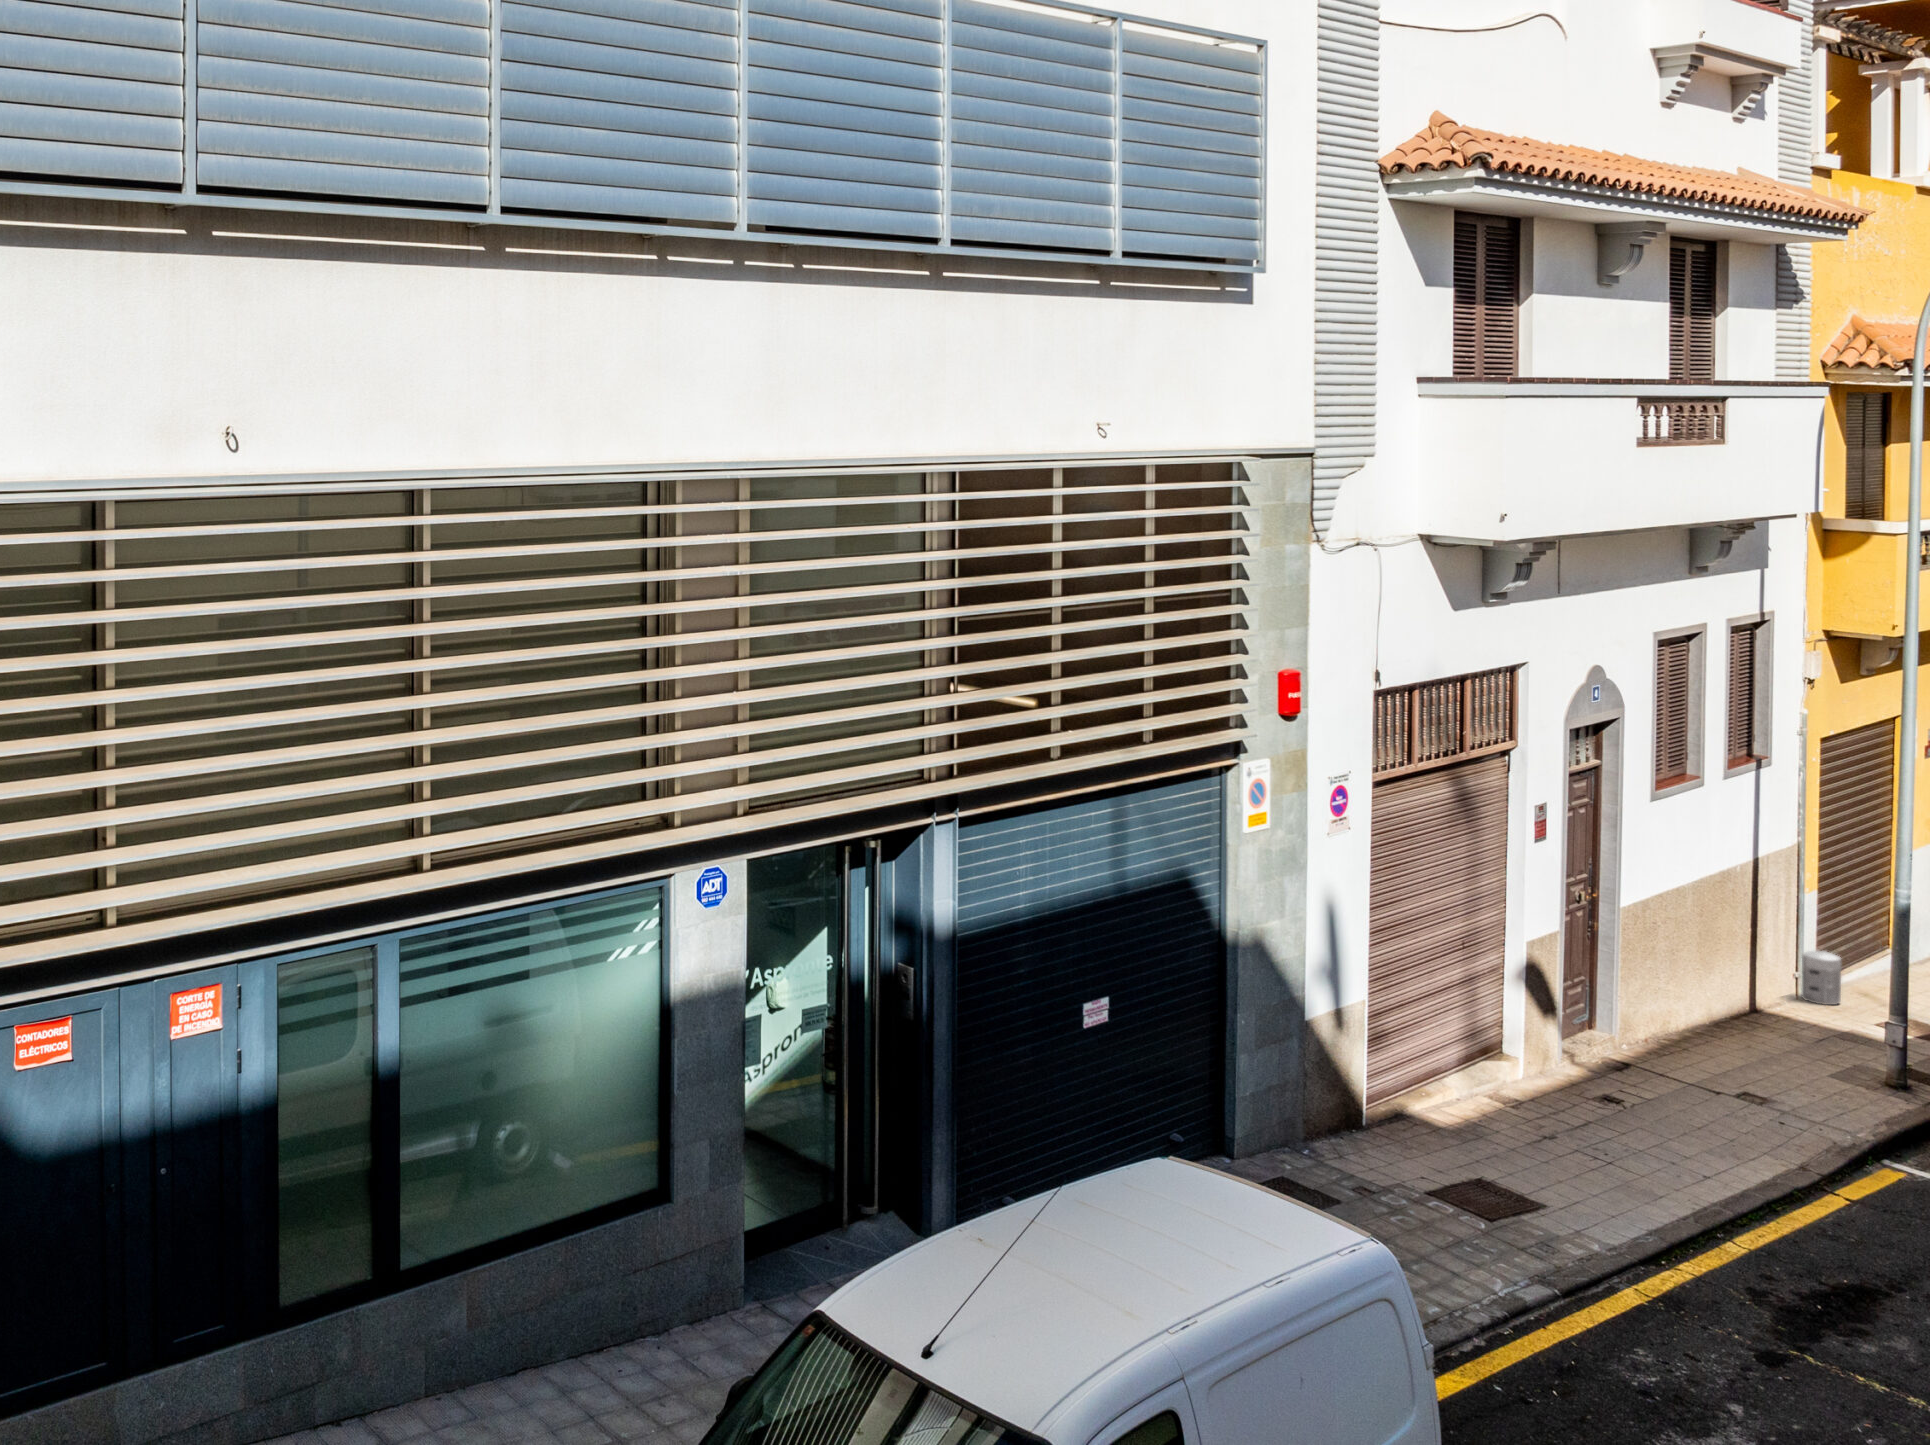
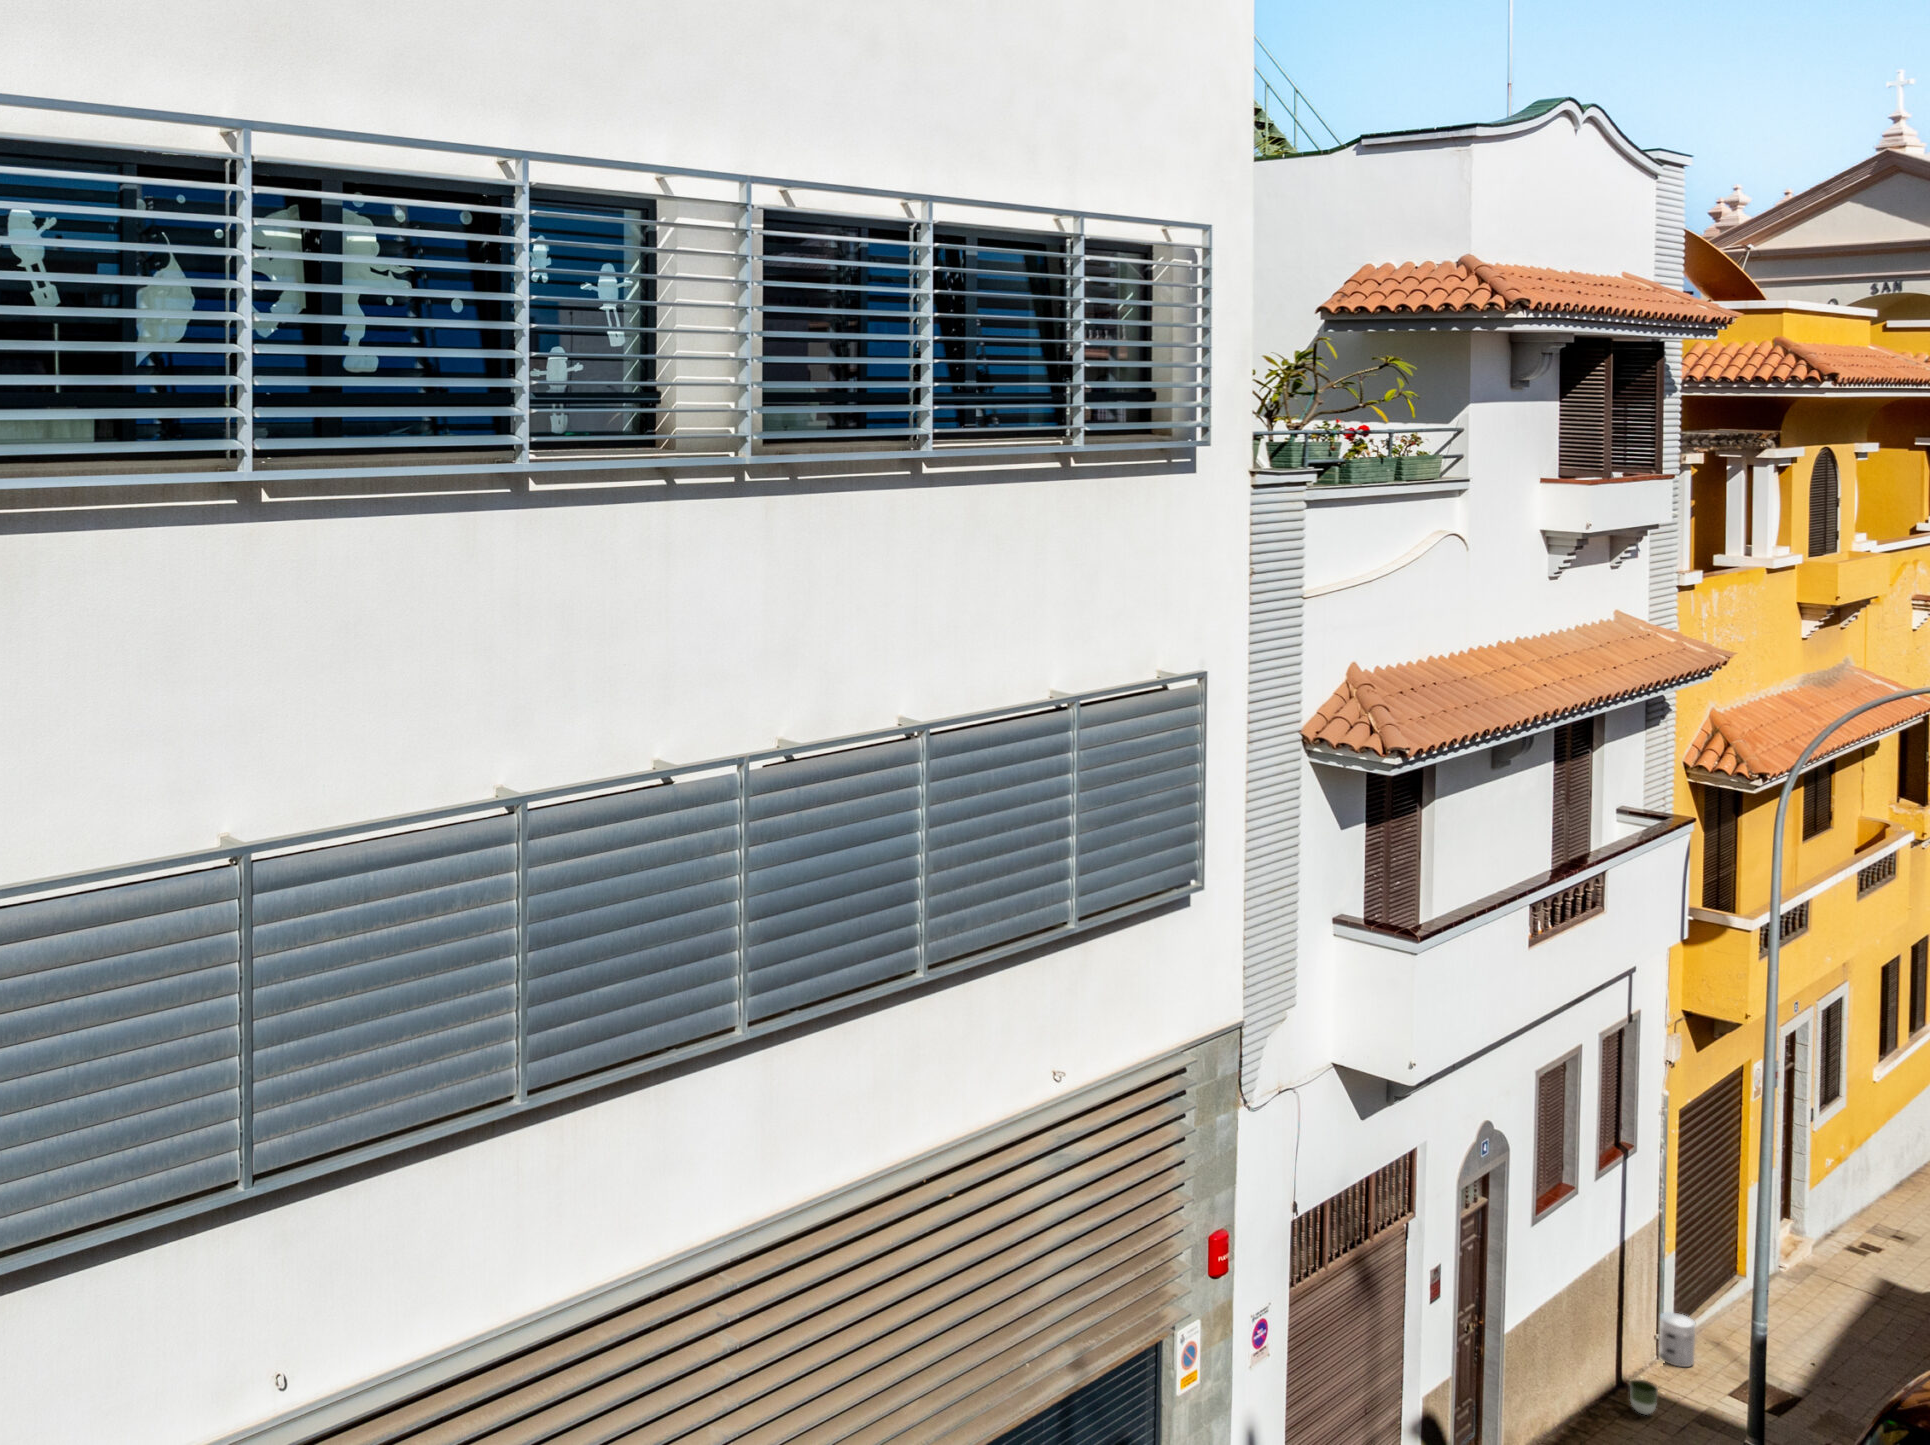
planter: none [1766,996,1798,1030] -> present [1630,1380,1658,1415]

